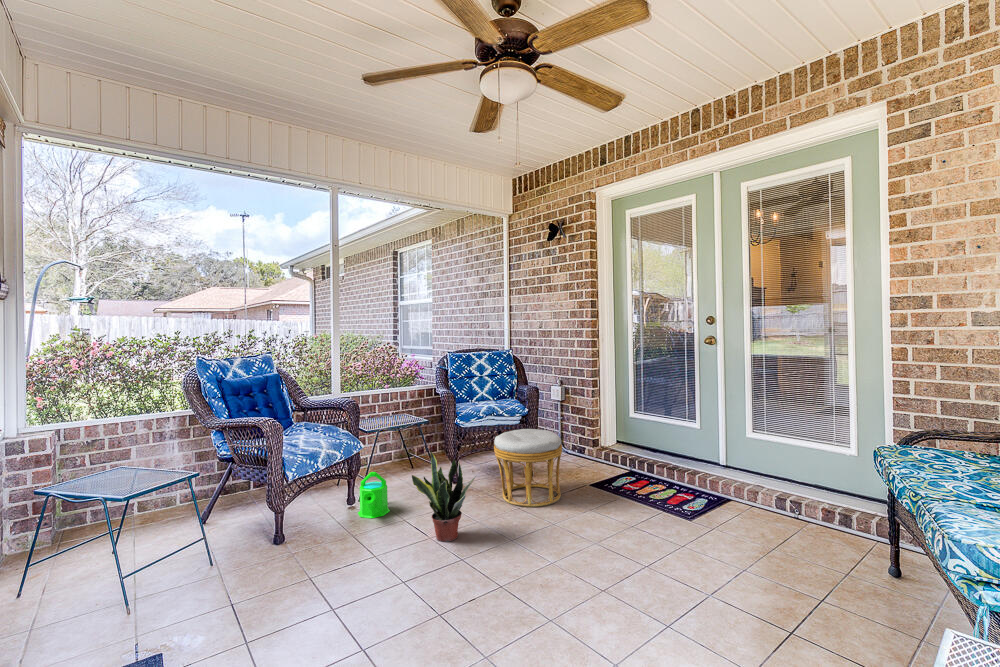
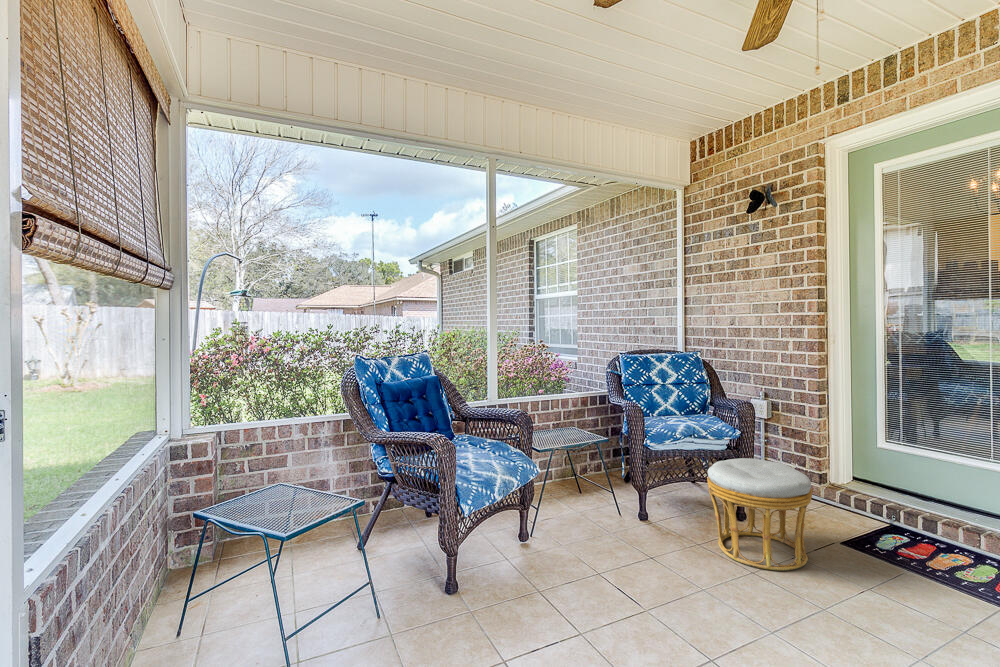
potted plant: present [412,452,476,542] -> none [630,490,717,618]
watering can: present [358,472,390,518] -> none [536,504,576,564]

